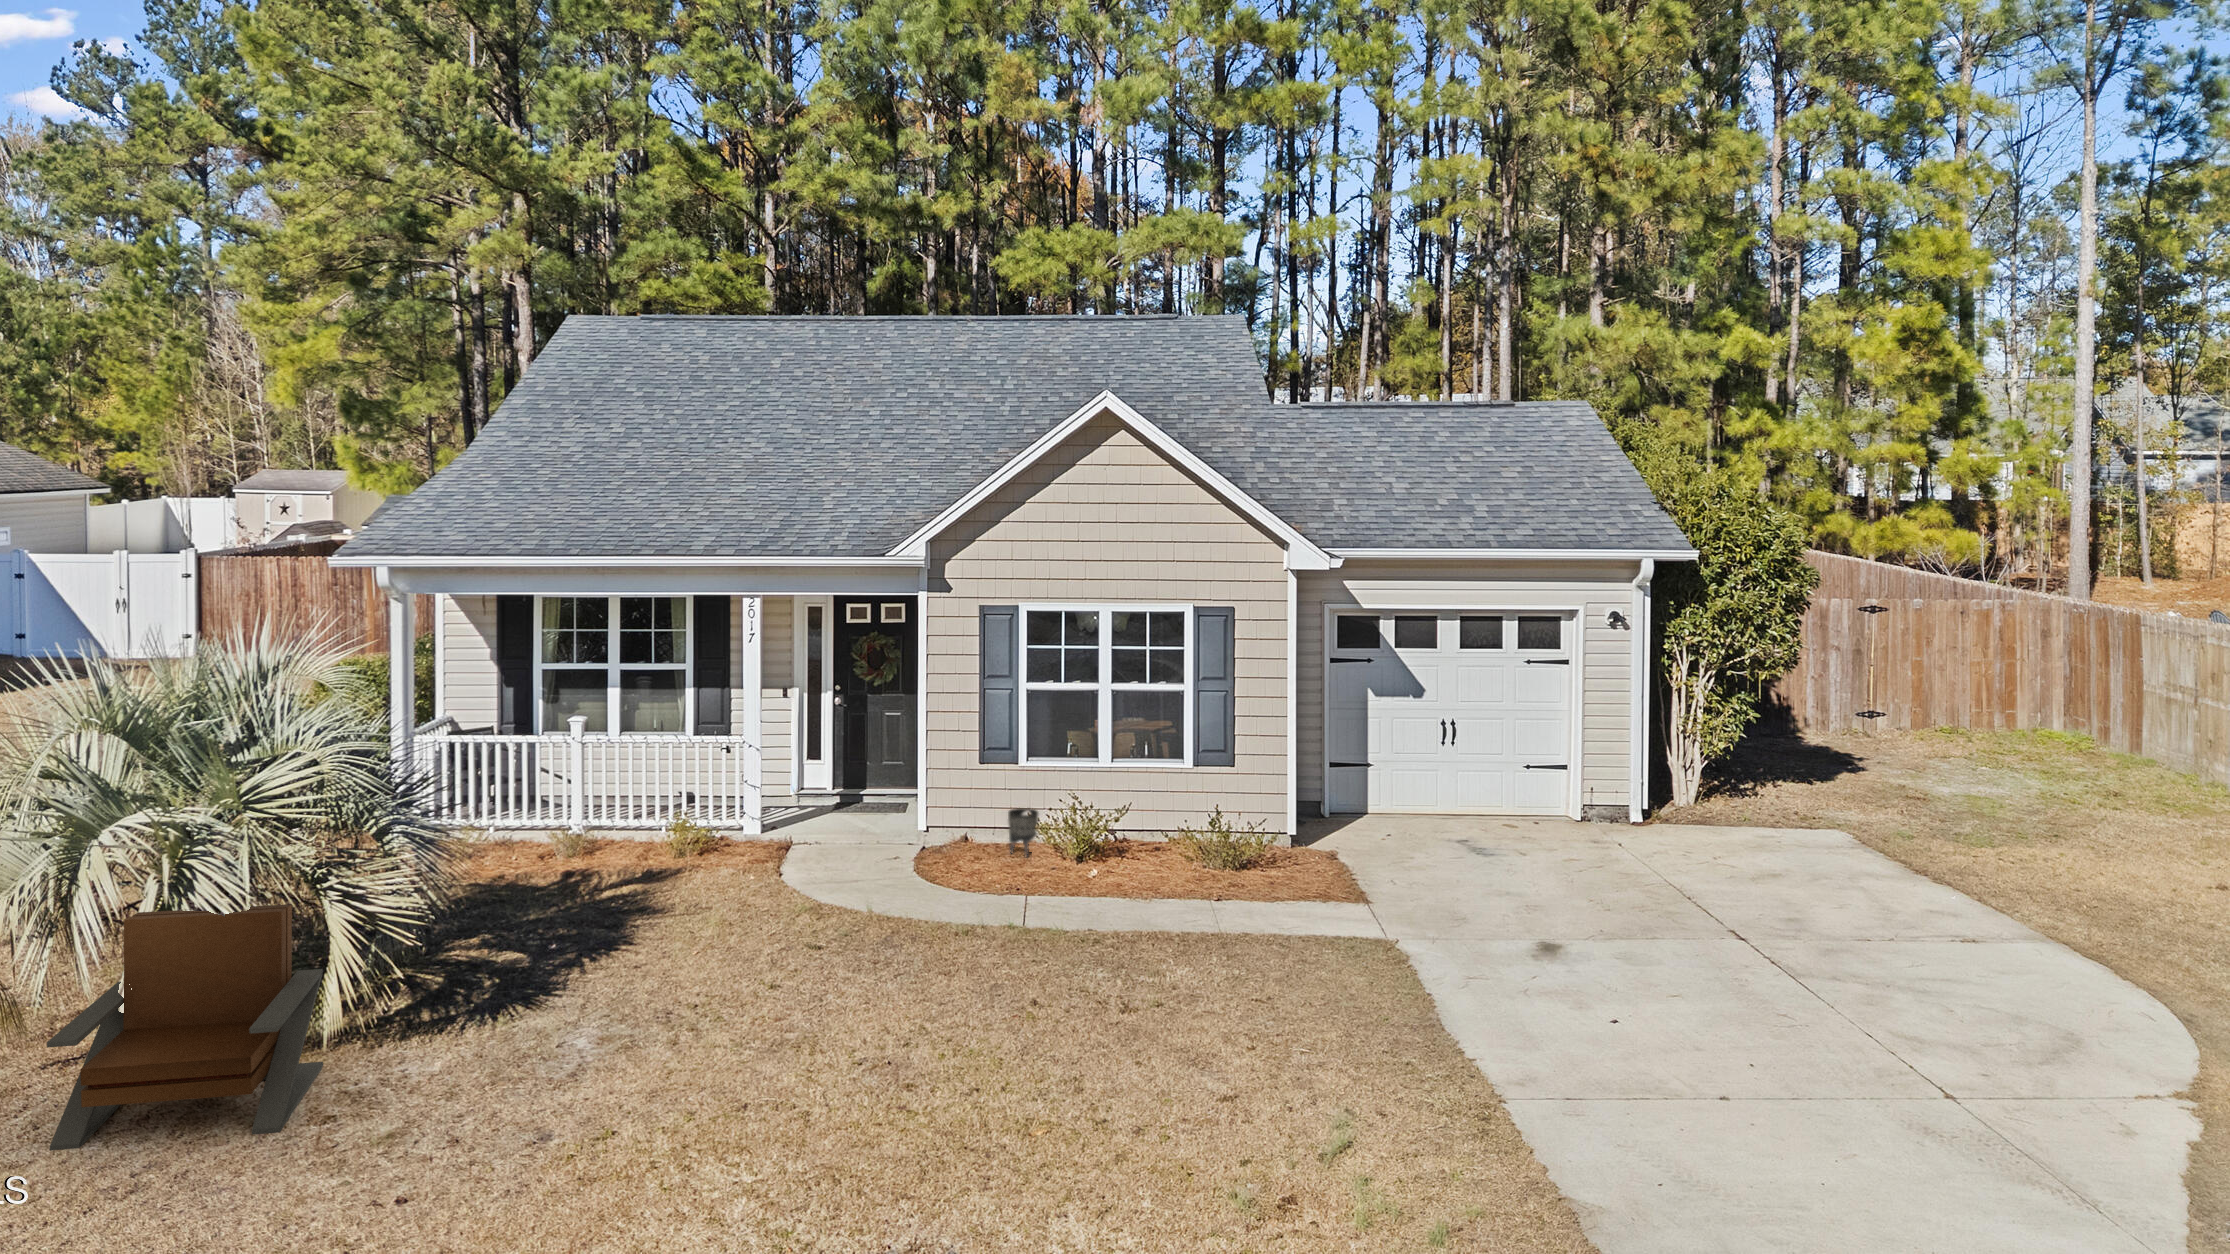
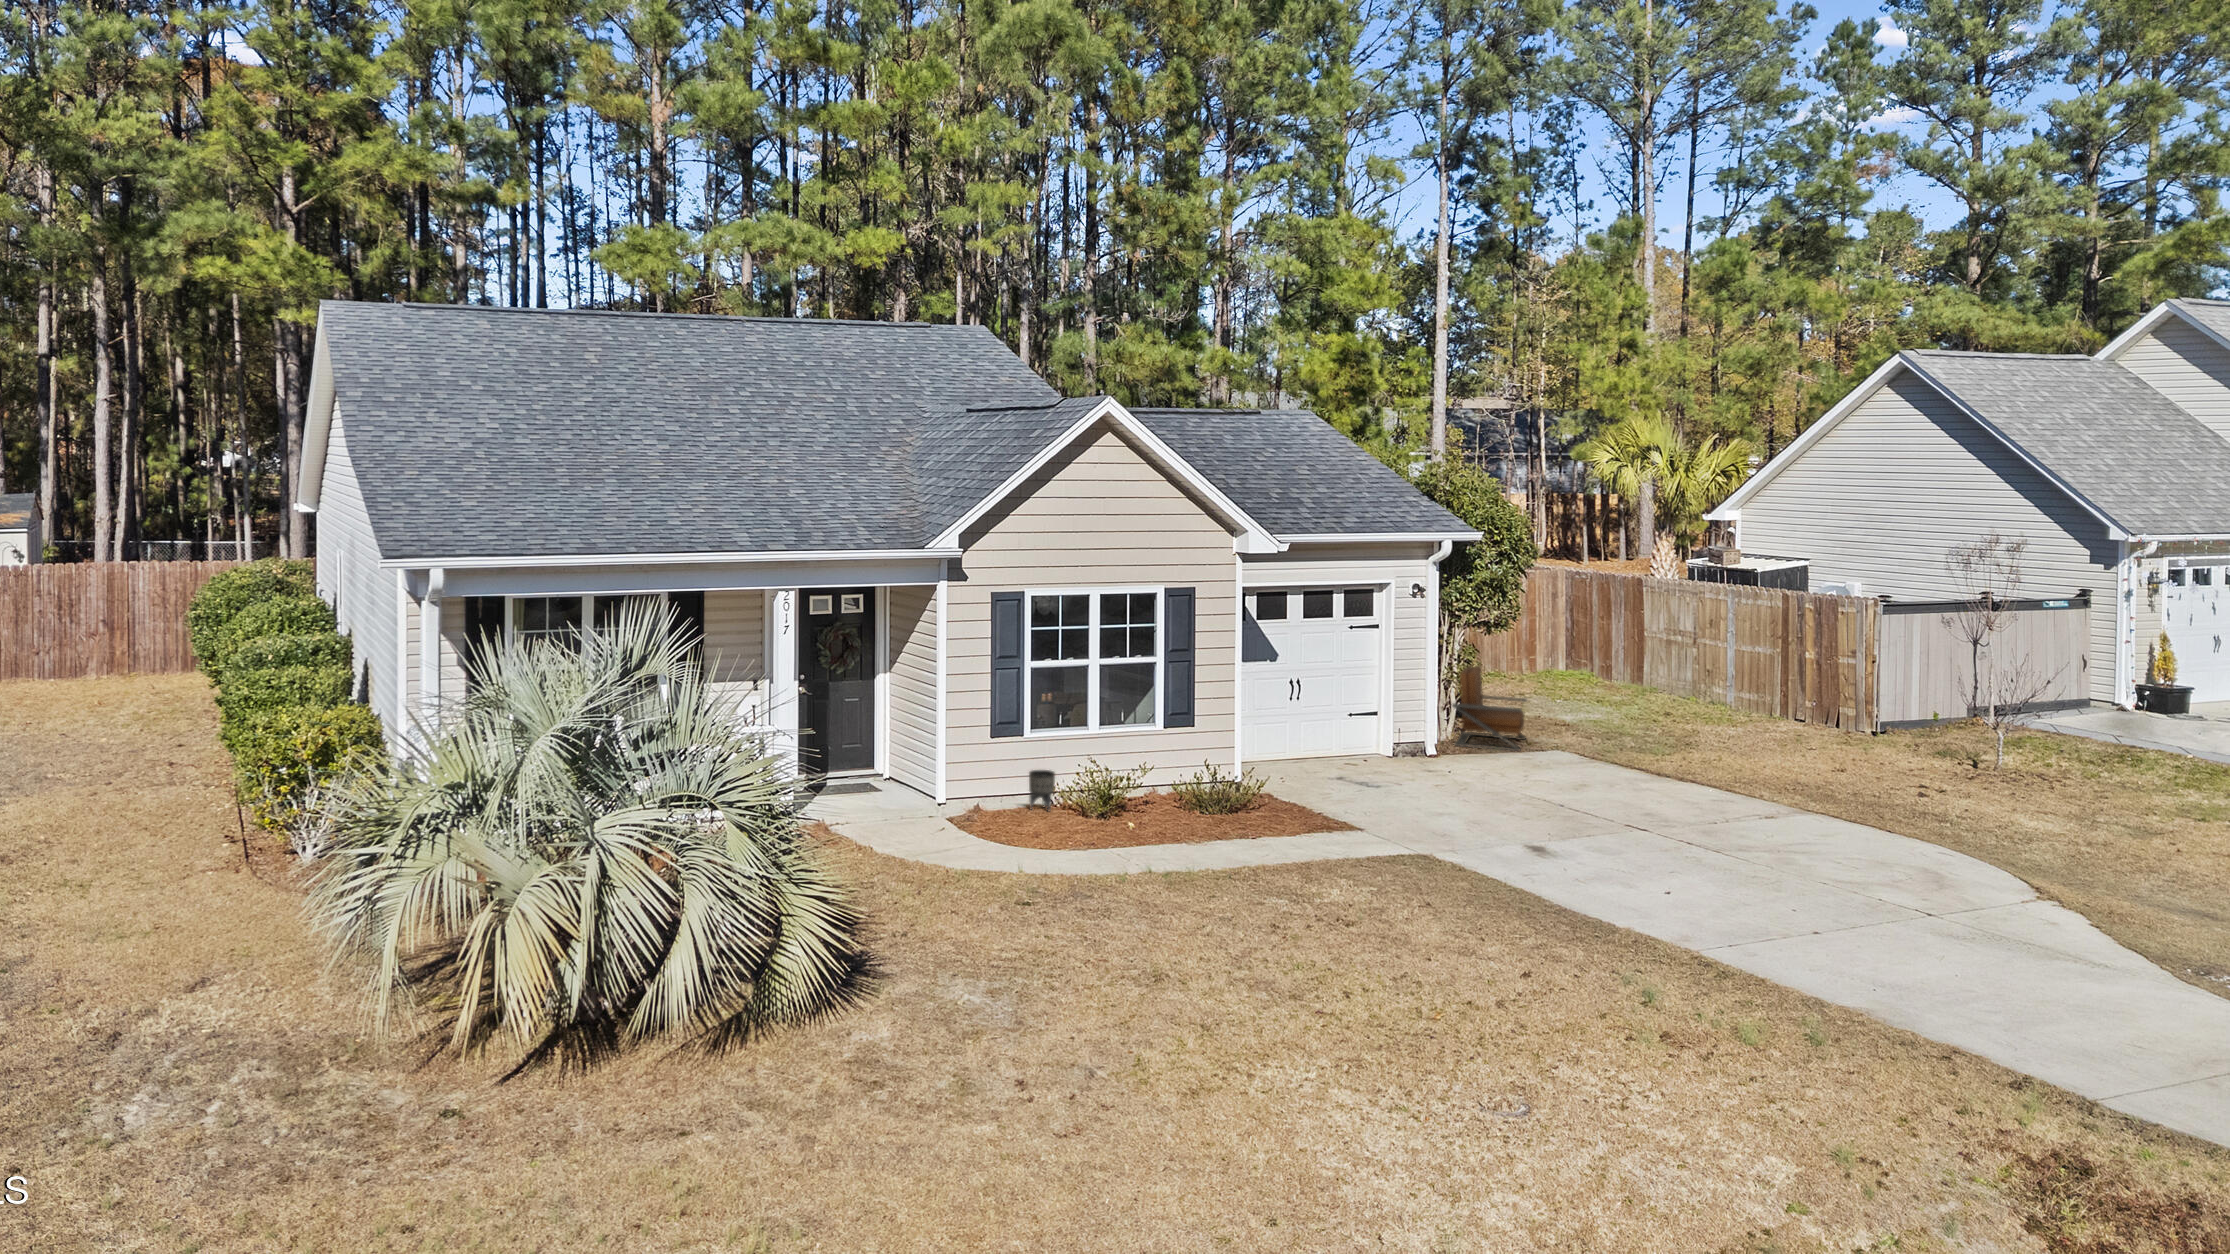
lounge chair: present [47,904,323,1150] -> present [1452,666,1527,751]

